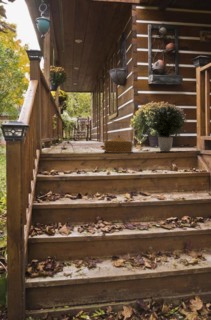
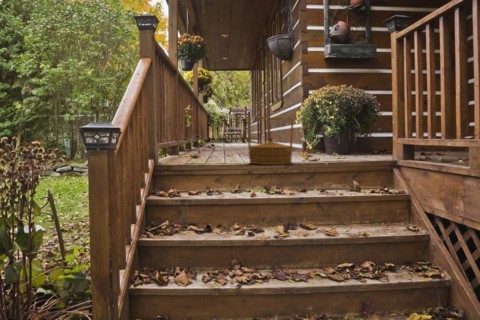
potted plant: present [150,107,181,152] -> none [317,94,368,162]

